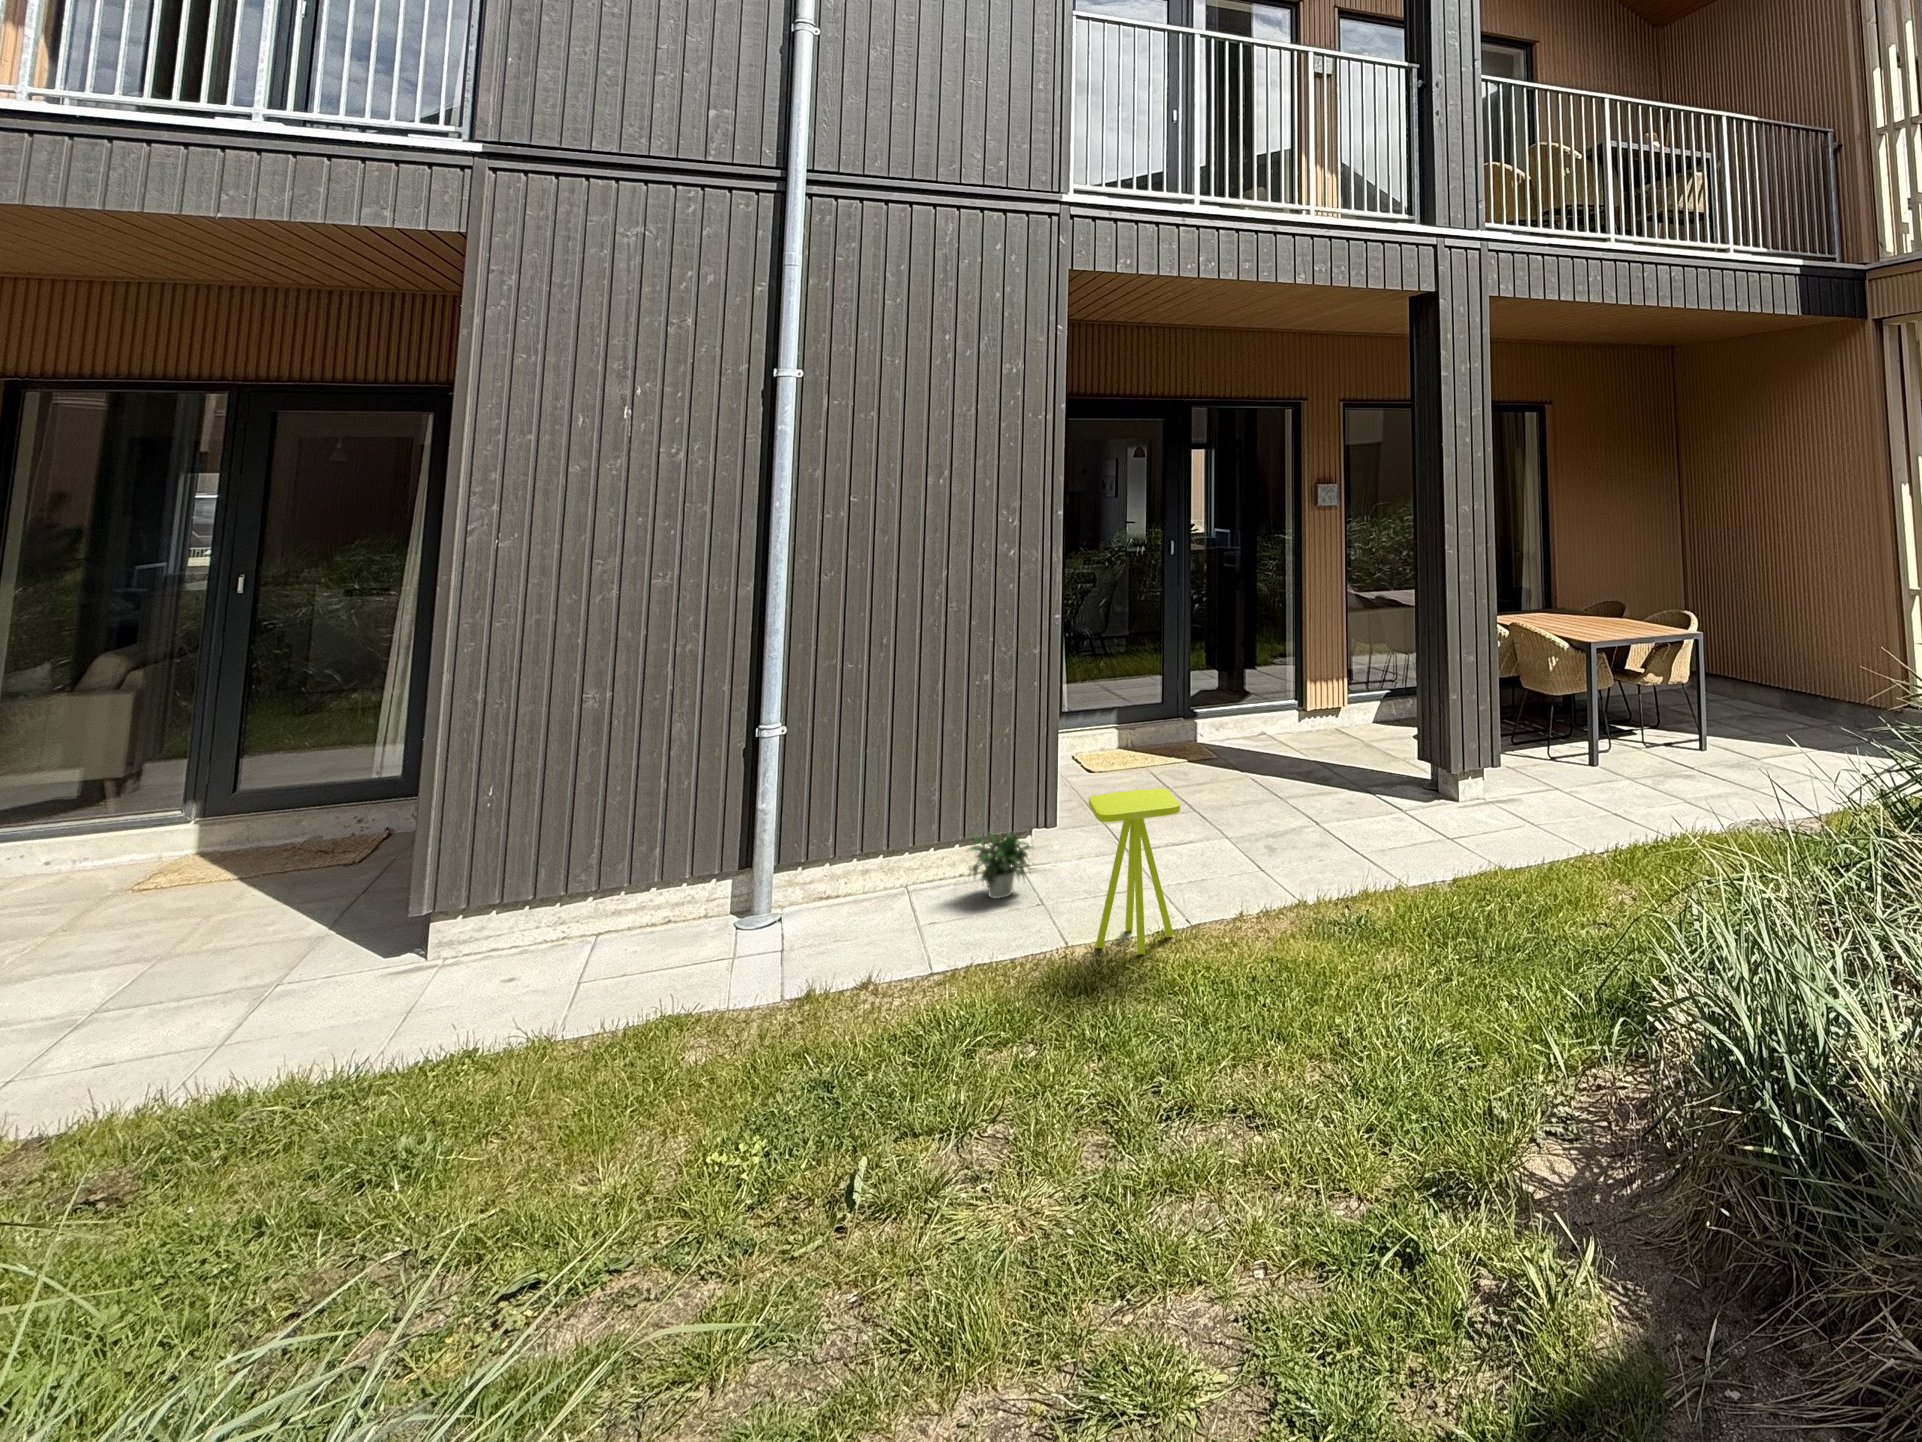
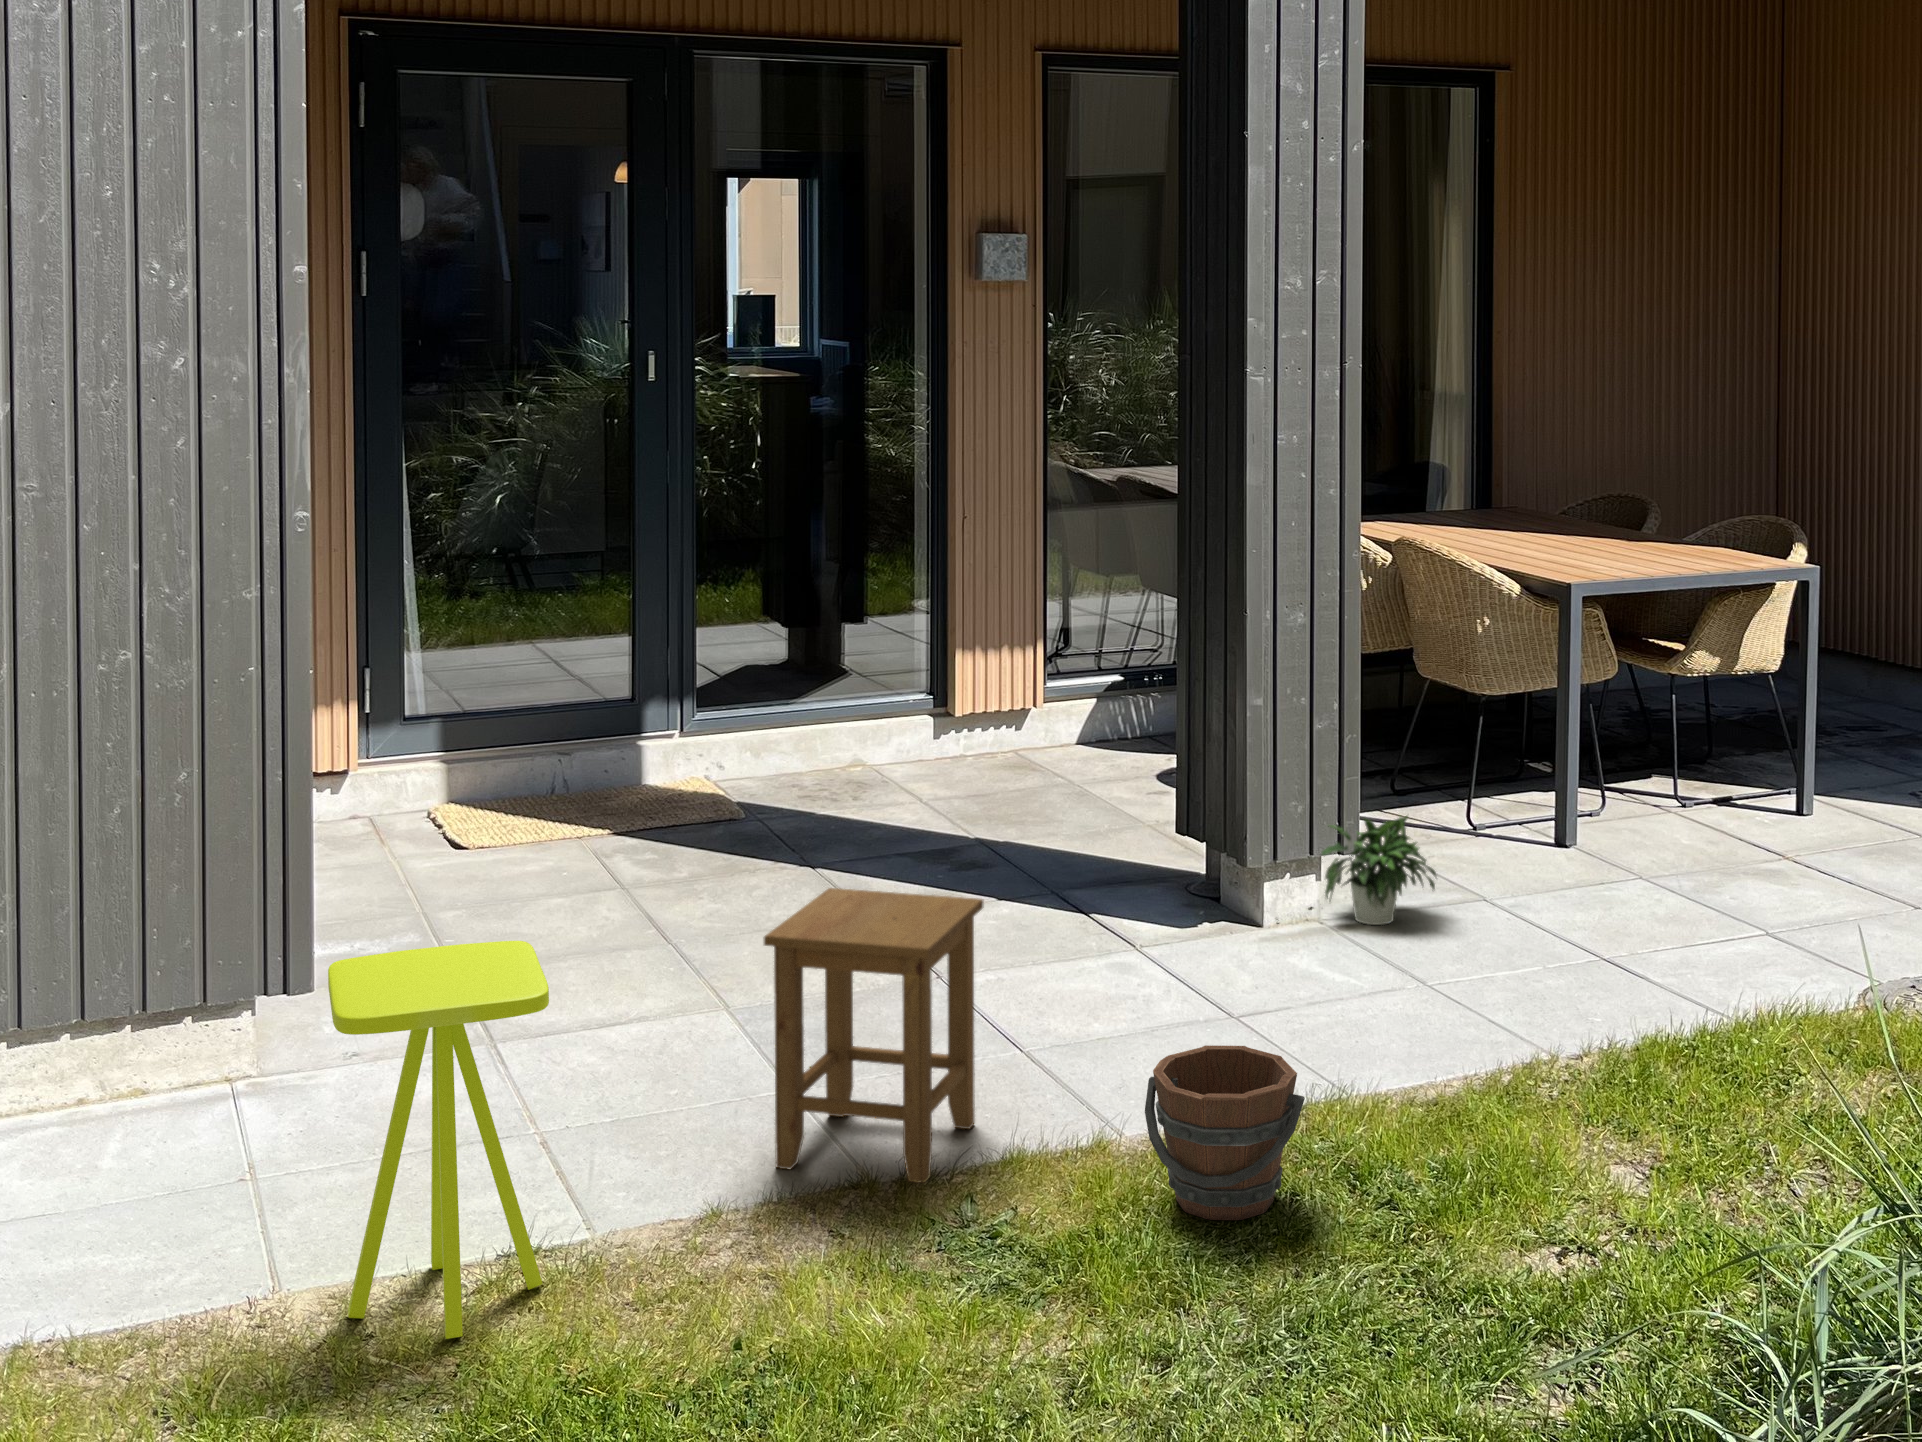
stool: none [1256,772,1346,898] -> present [764,888,983,1183]
potted plant: present [955,833,1033,898] -> present [1276,816,1437,925]
bucket: none [1418,835,1485,909] -> present [1145,1045,1305,1220]

